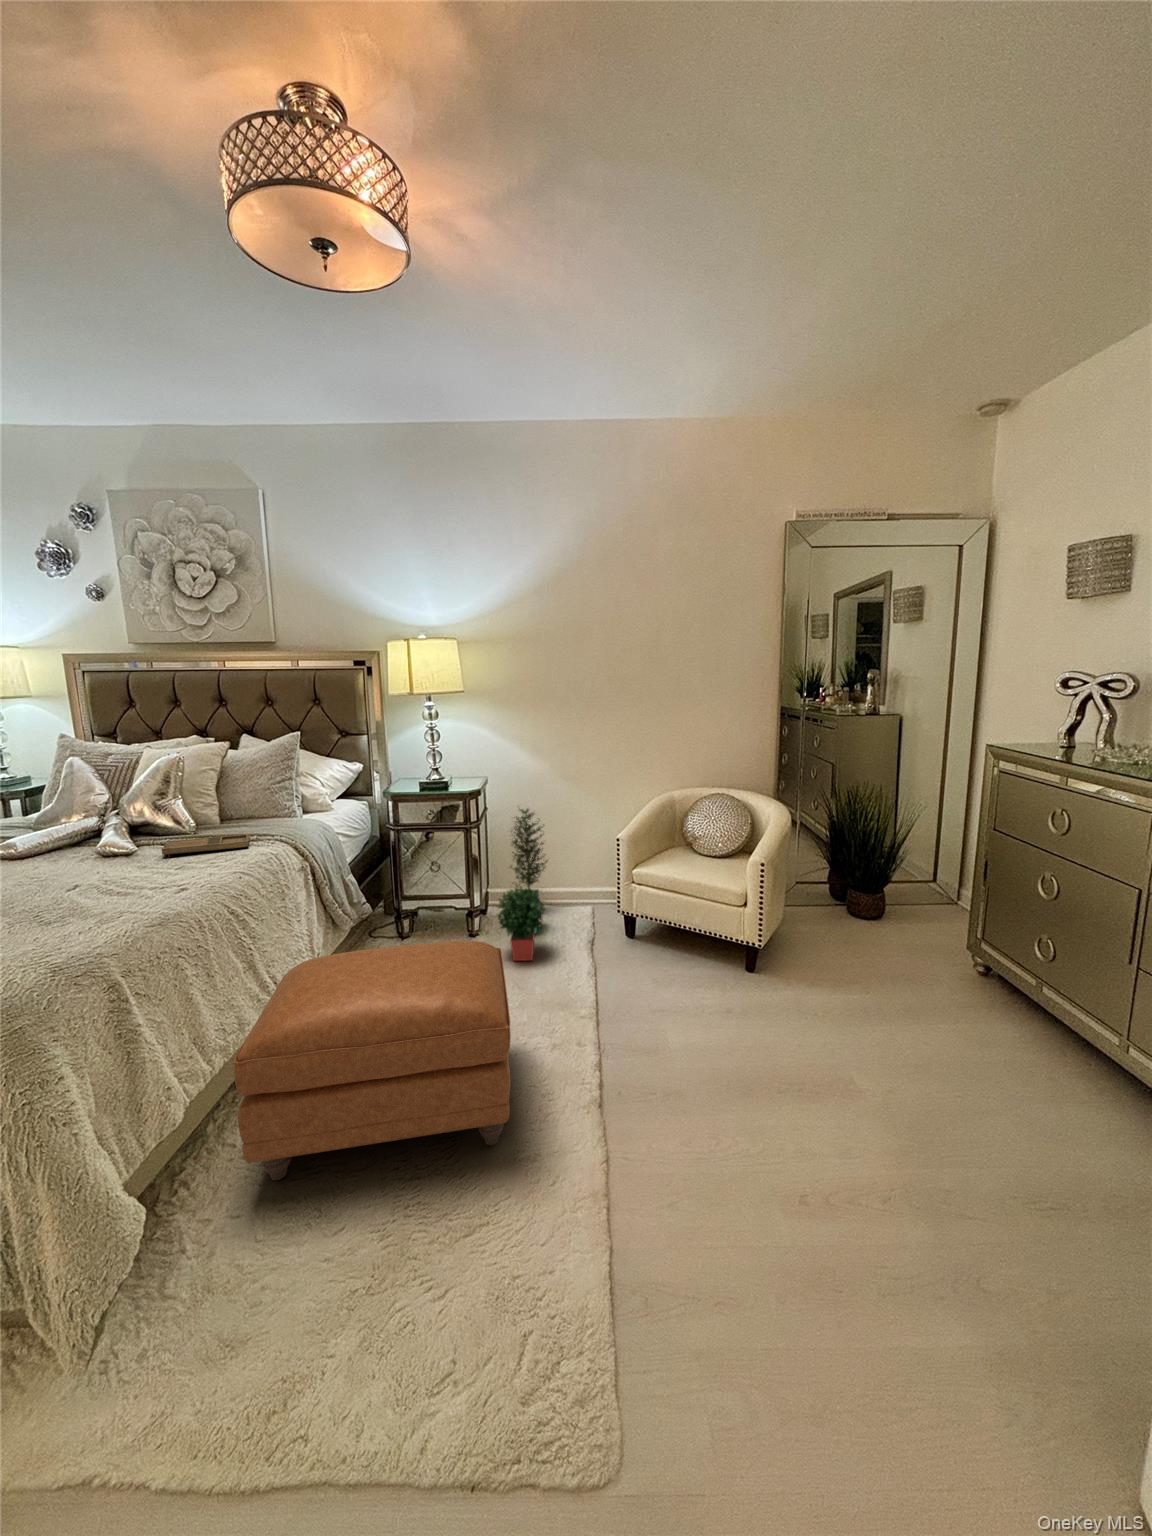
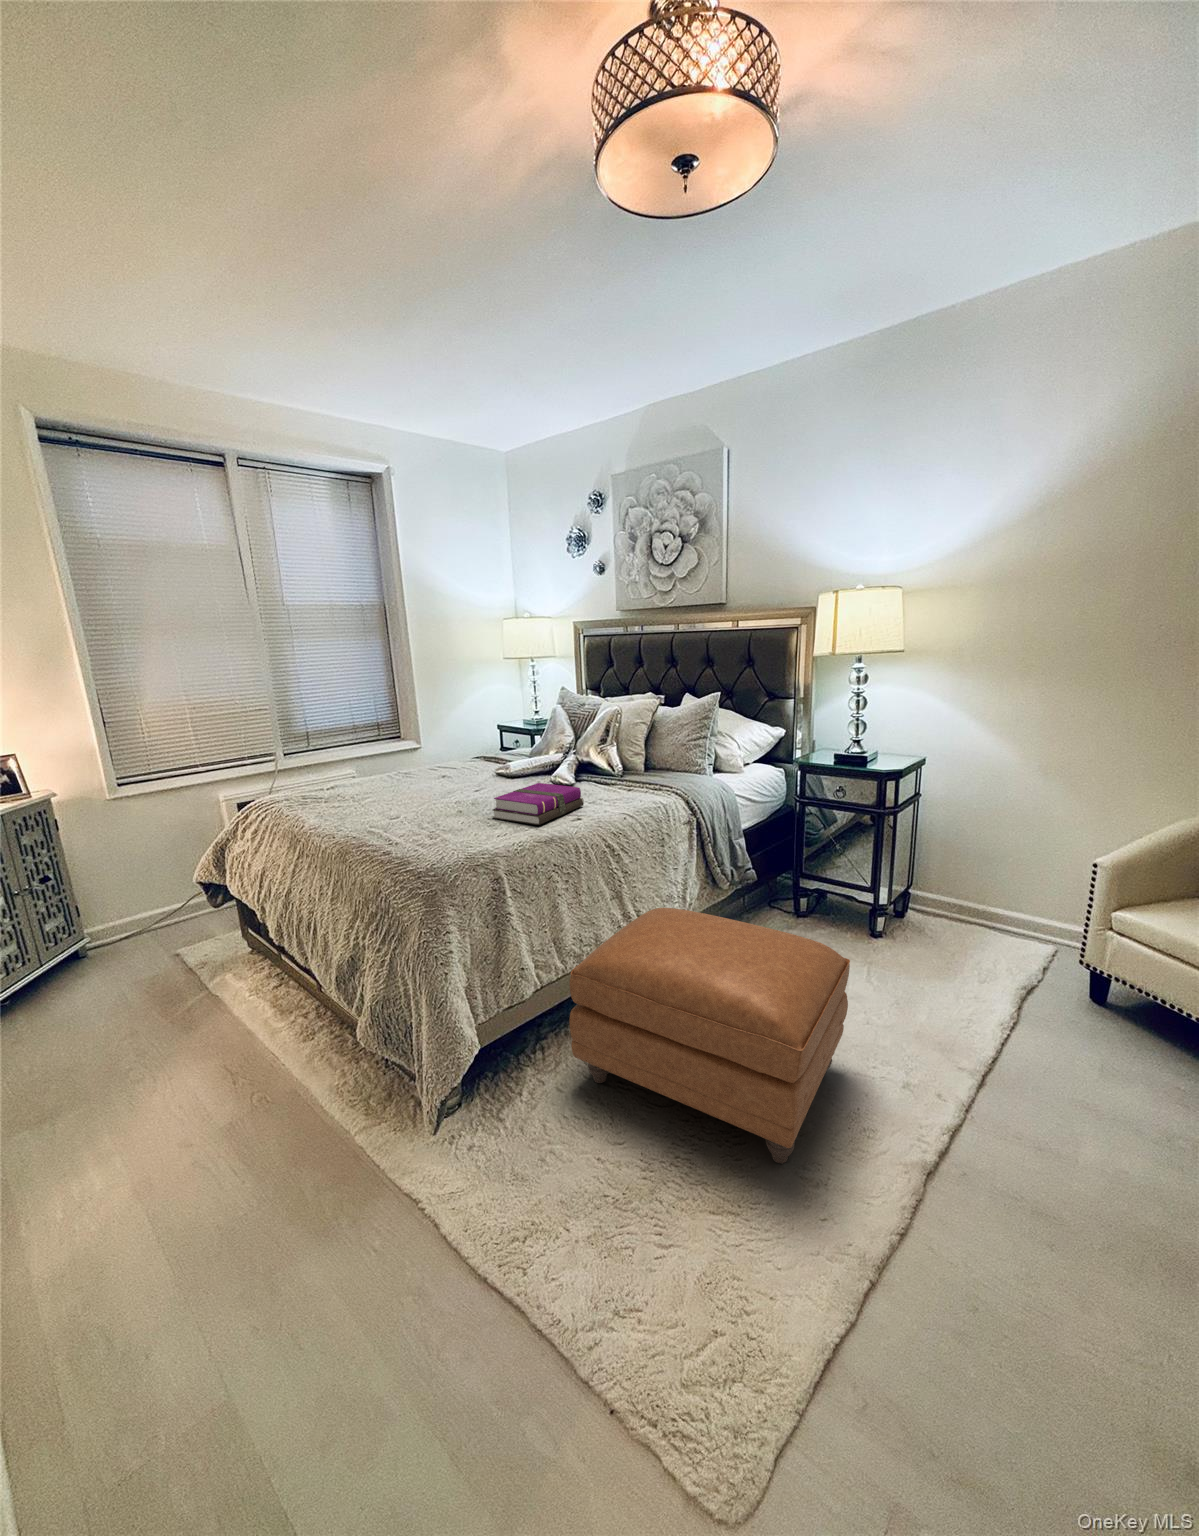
potted plant: present [498,809,547,961] -> none [891,797,999,988]
tray: present [162,834,249,857] -> none [584,778,651,794]
hardback book: none [42,851,179,913] -> present [493,783,584,825]

